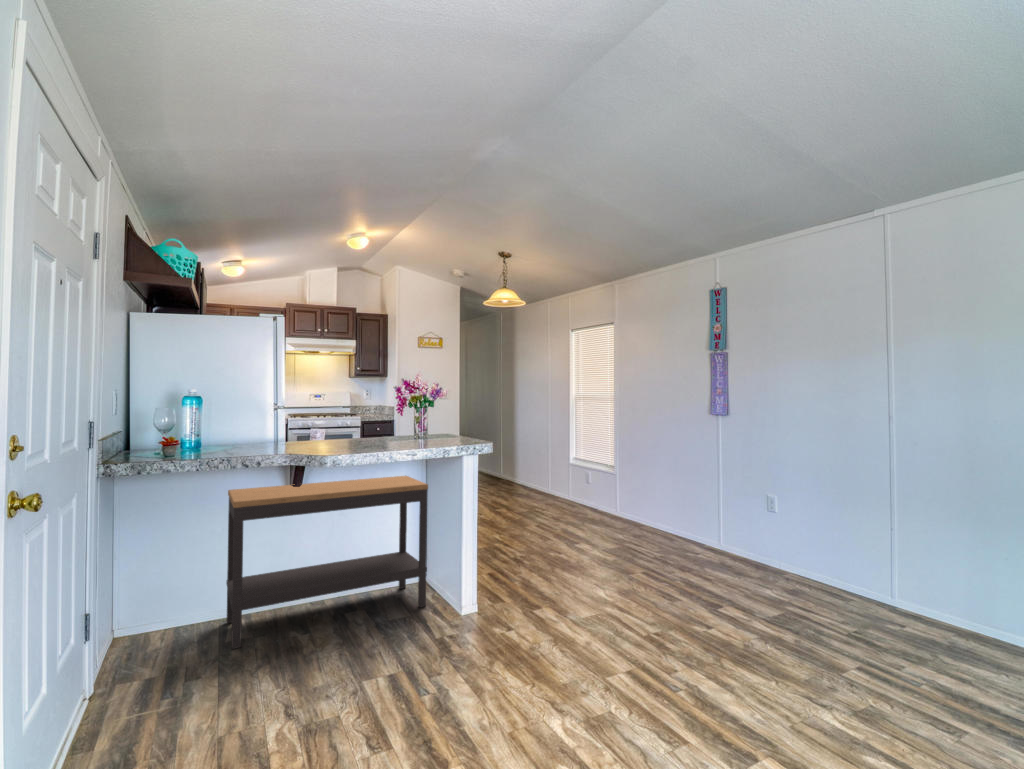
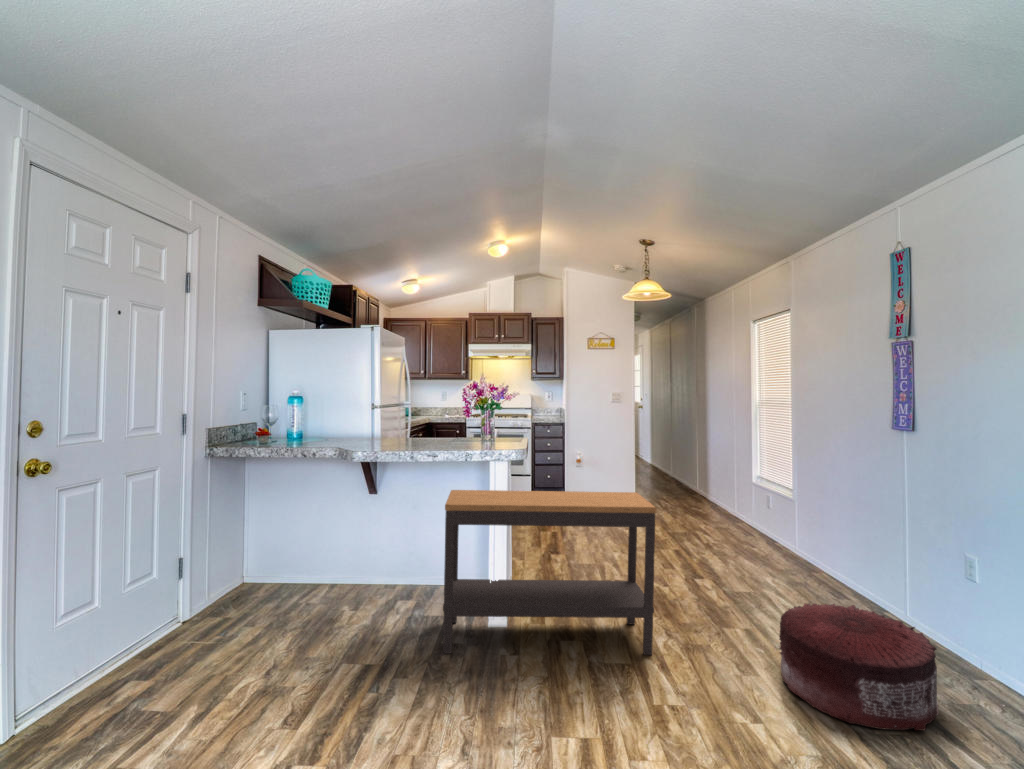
pouf: none [518,539,612,616] -> present [779,604,938,730]

